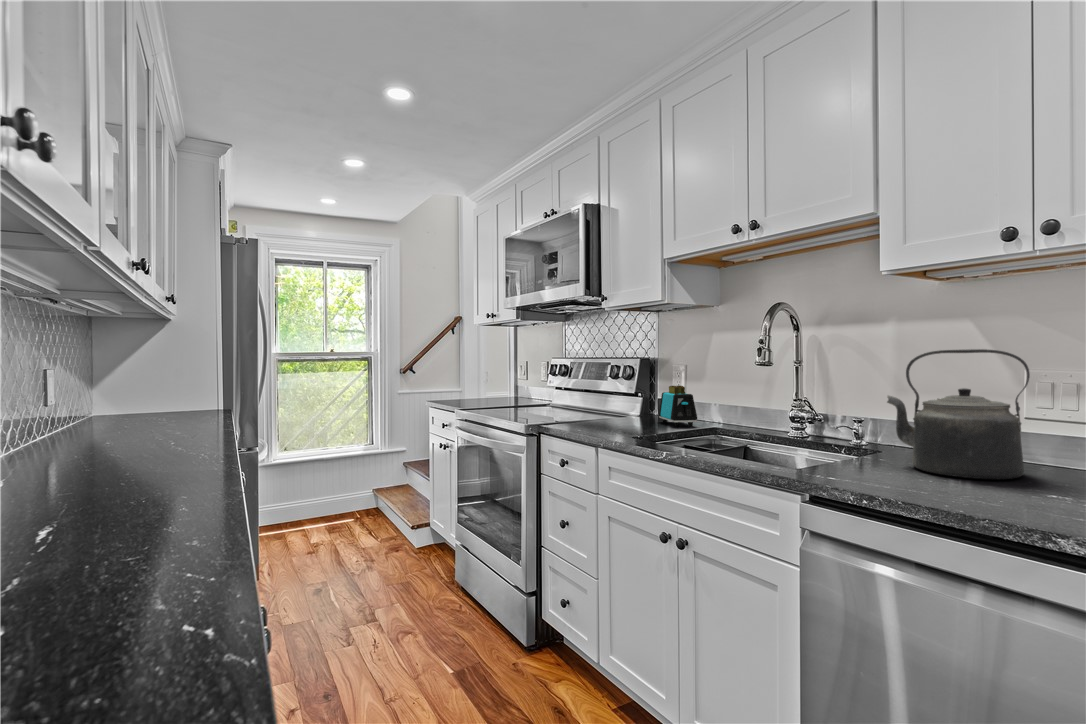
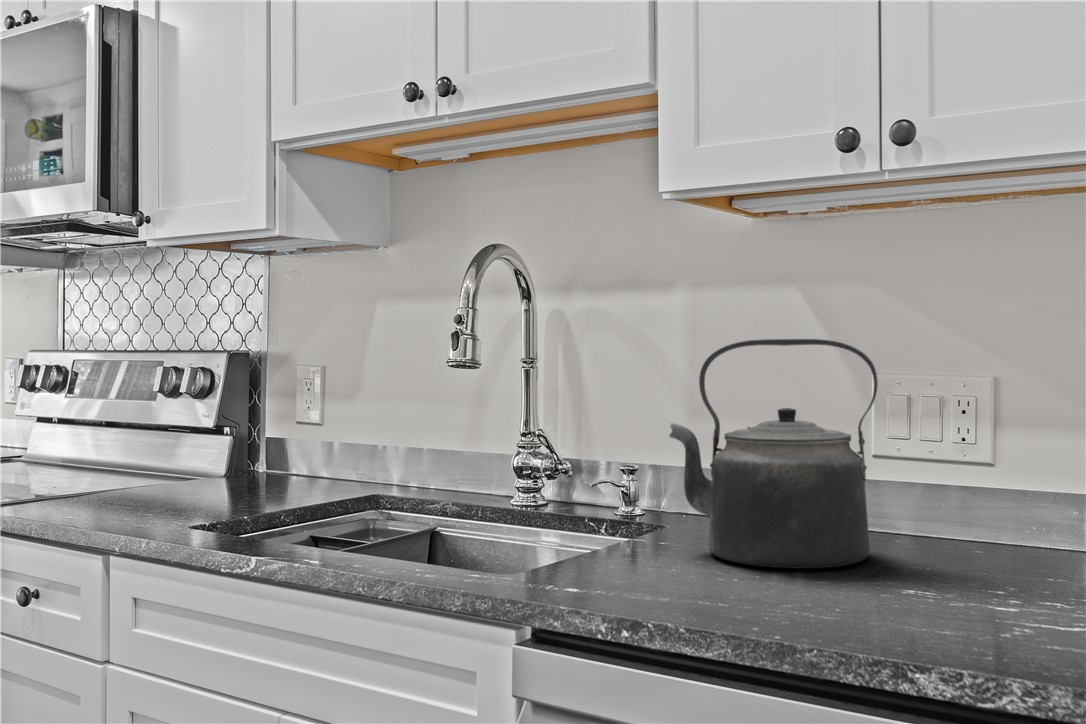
toaster: present [658,386,697,426] -> none [263,409,342,495]

